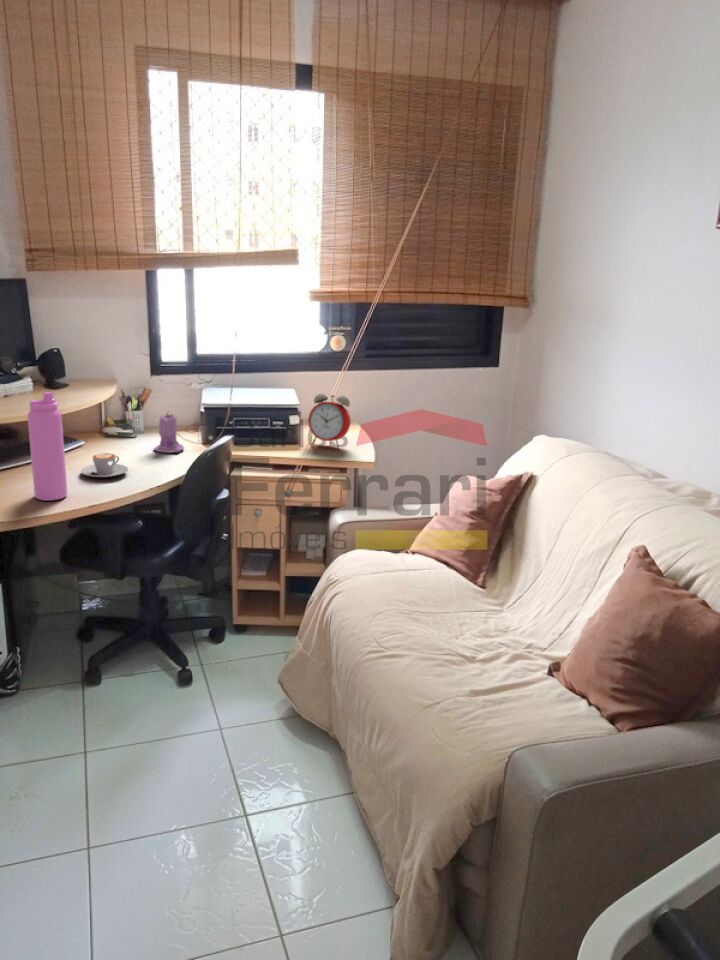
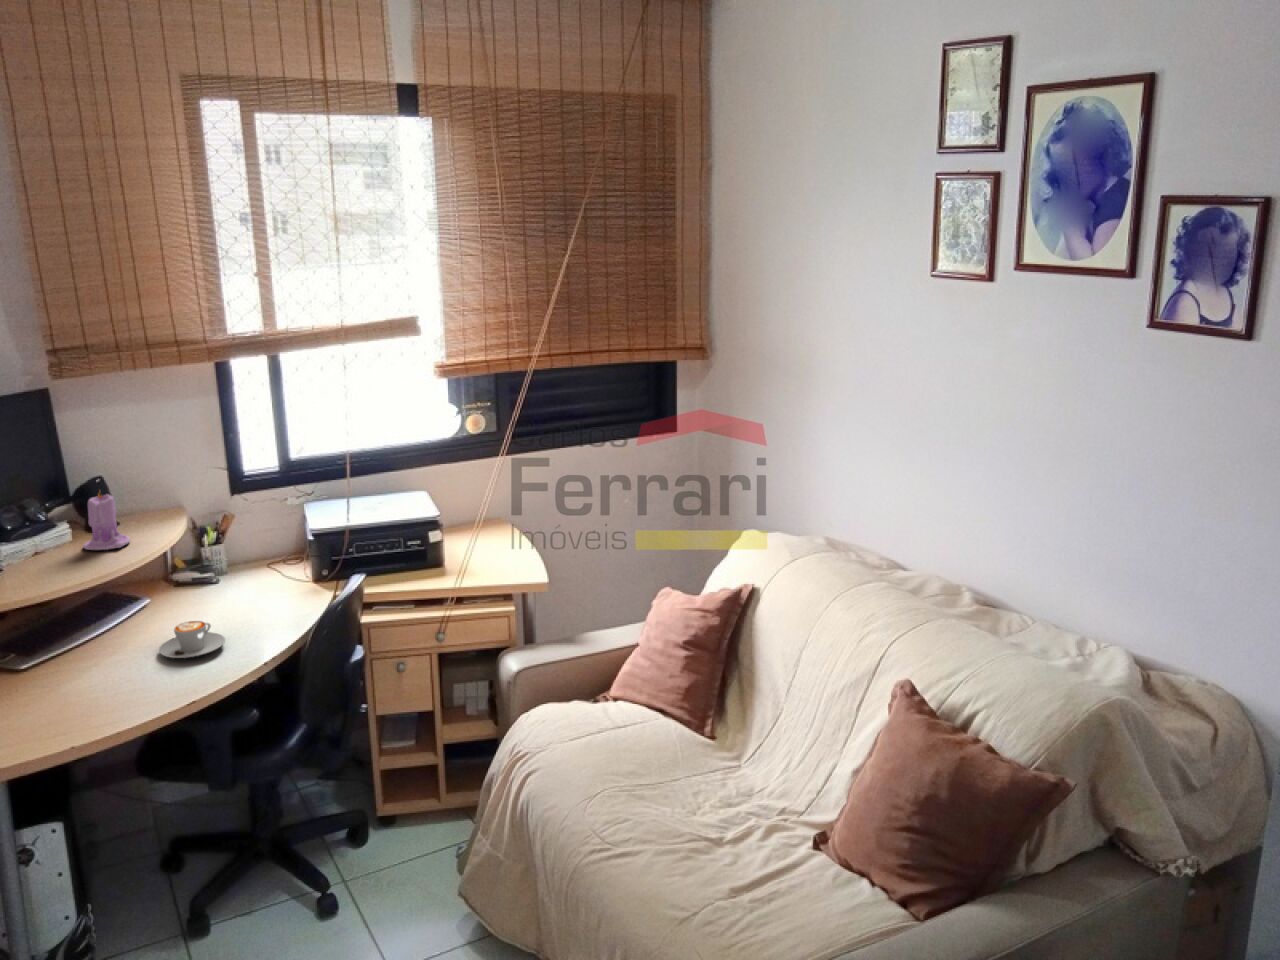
water bottle: present [28,392,67,501] -> none [87,559,150,707]
alarm clock: present [308,394,350,449] -> none [455,500,510,570]
candle: present [154,413,184,453] -> present [83,493,130,550]

